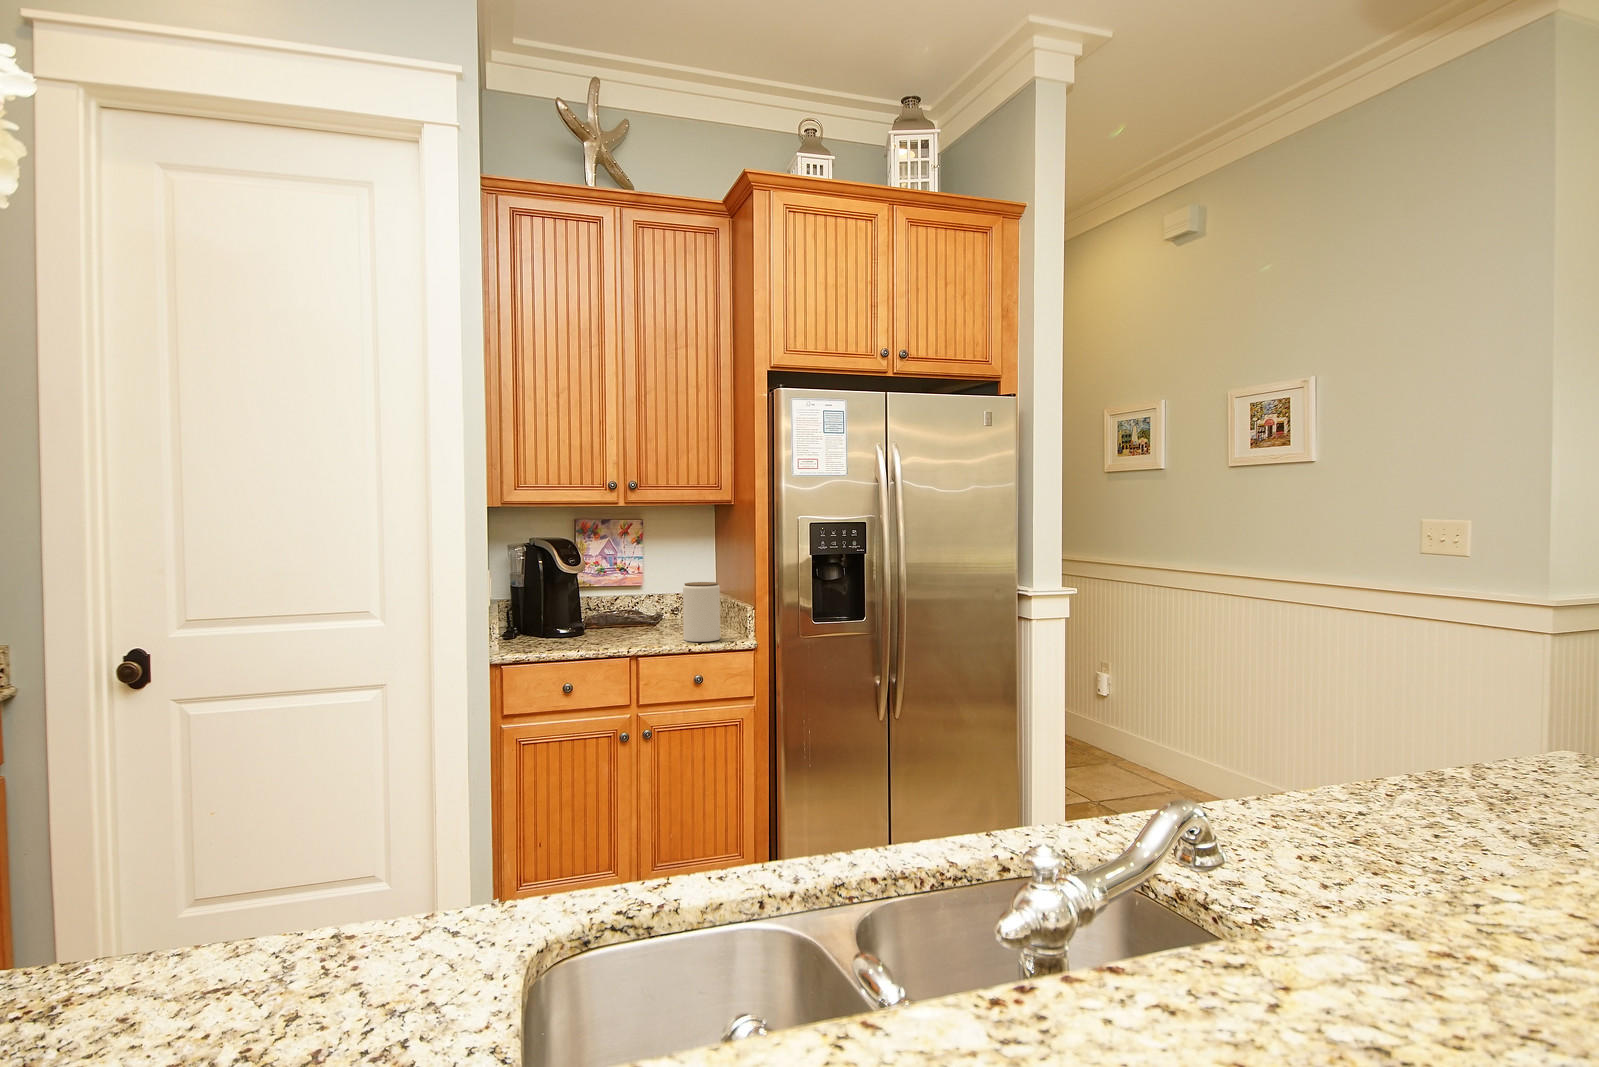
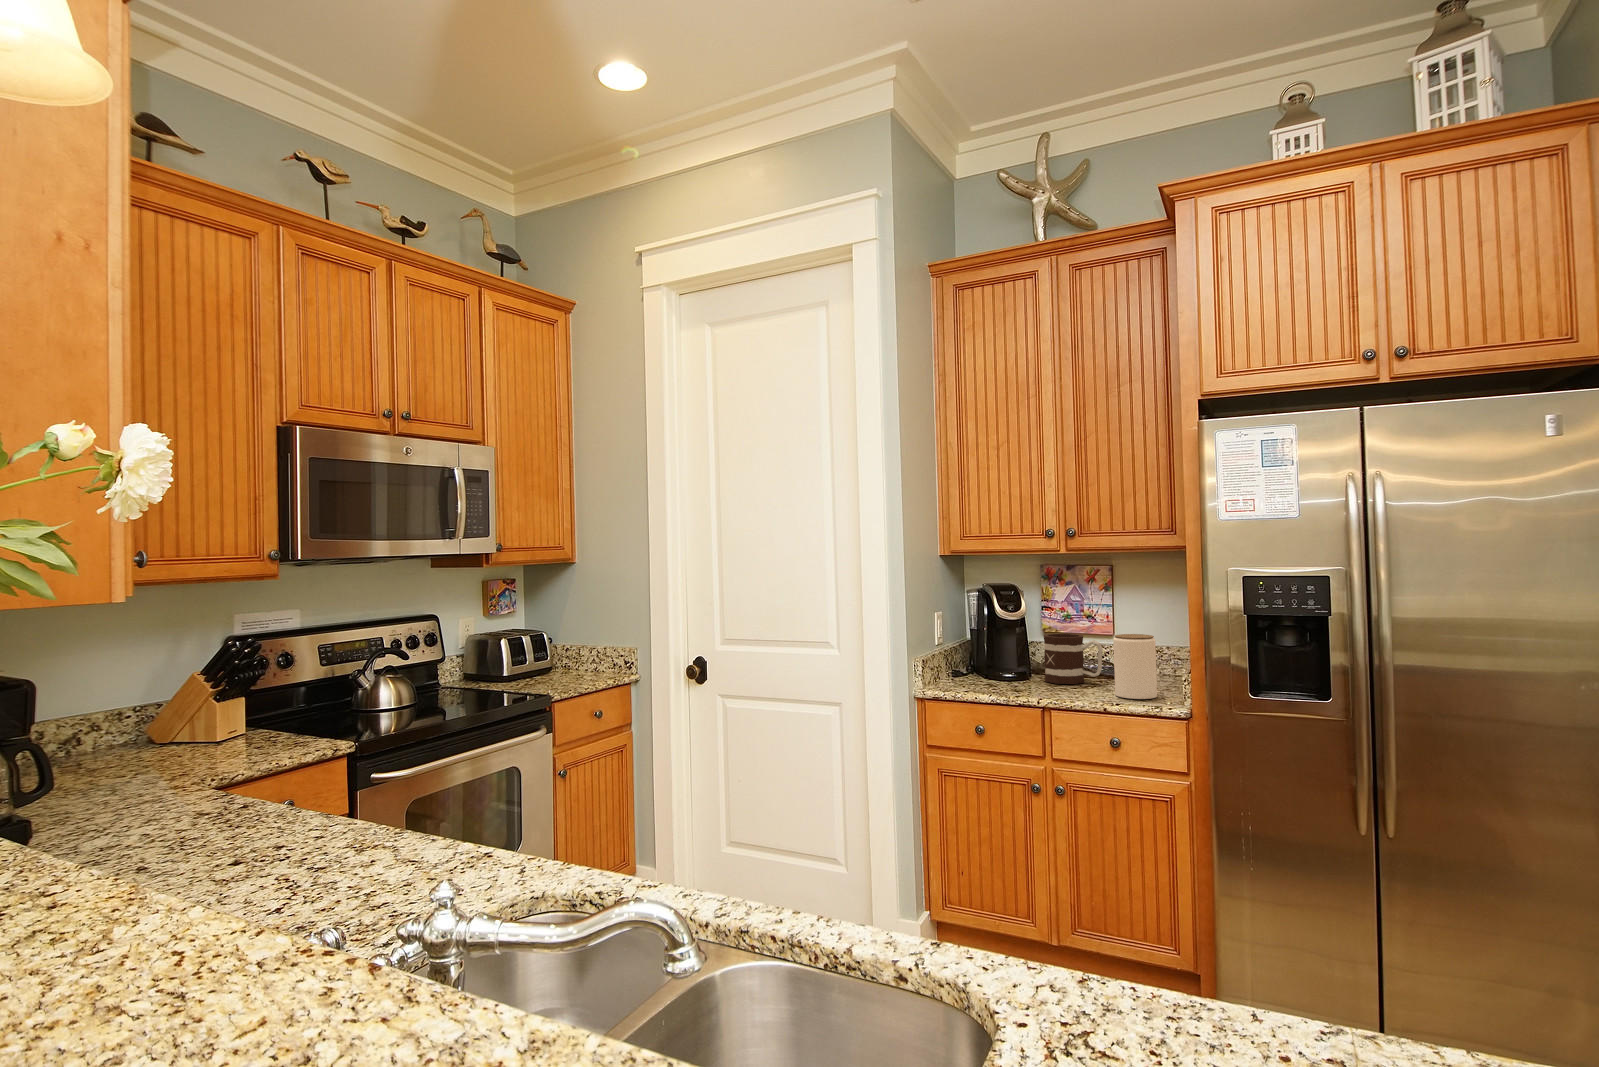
mug: none [602,587,662,637] -> present [1044,634,1103,684]

